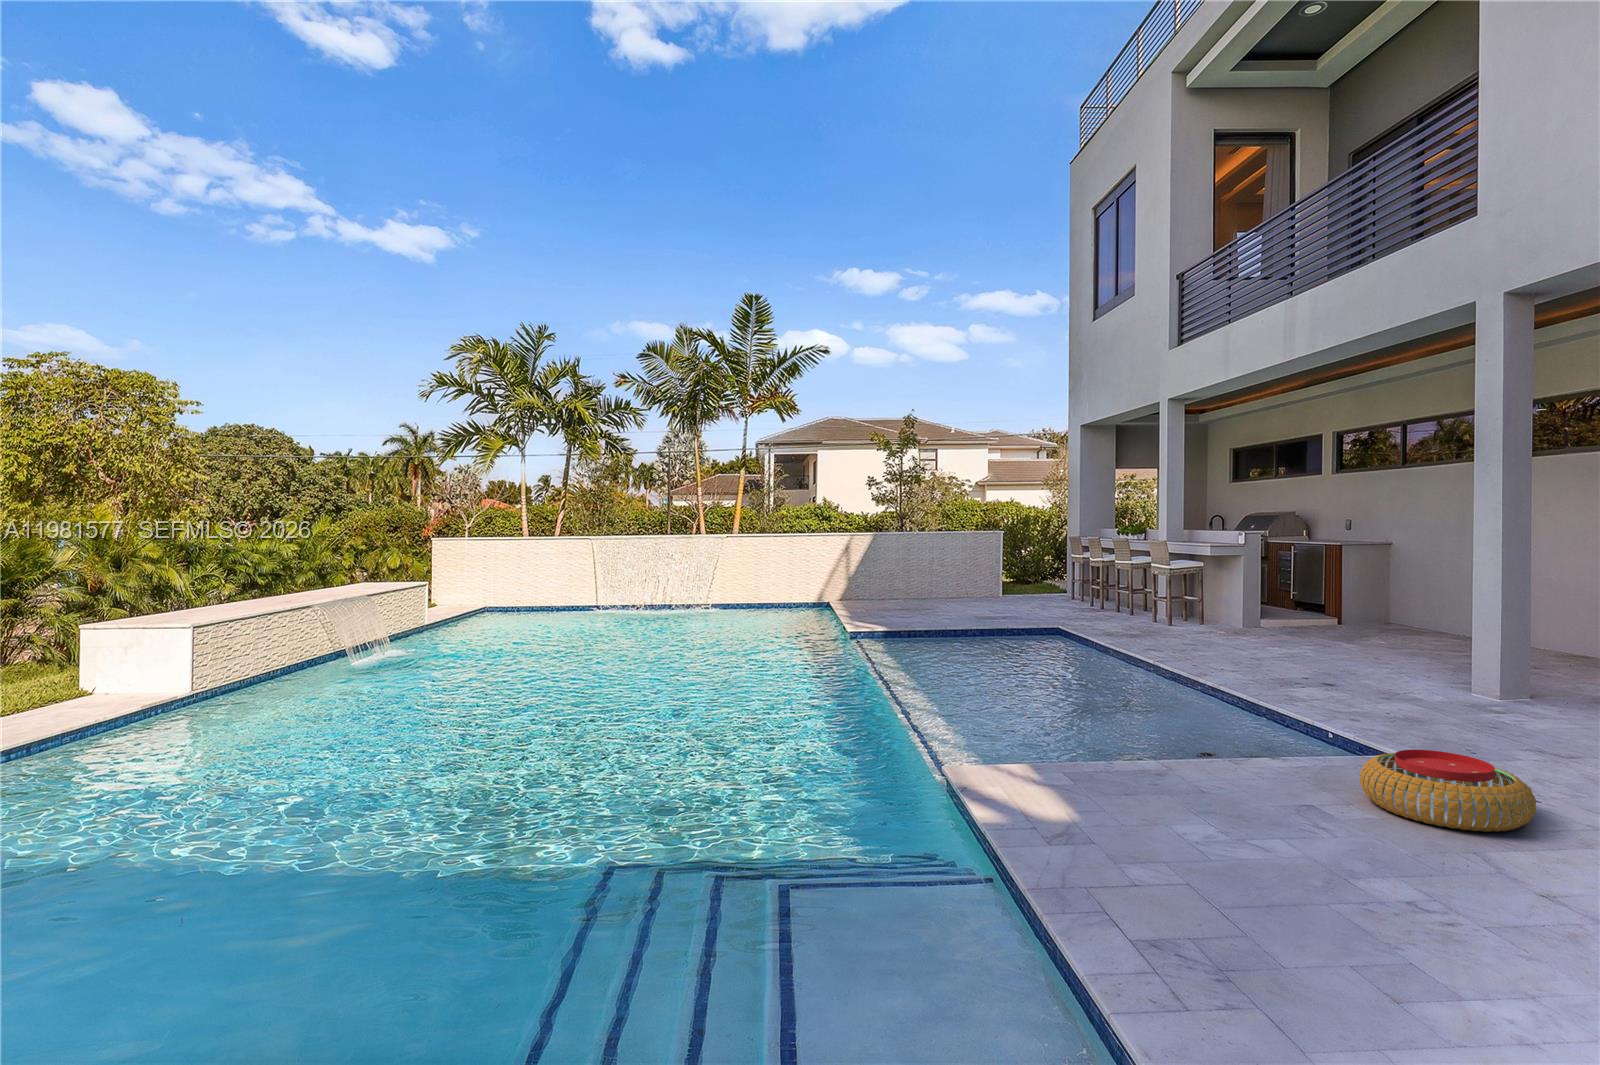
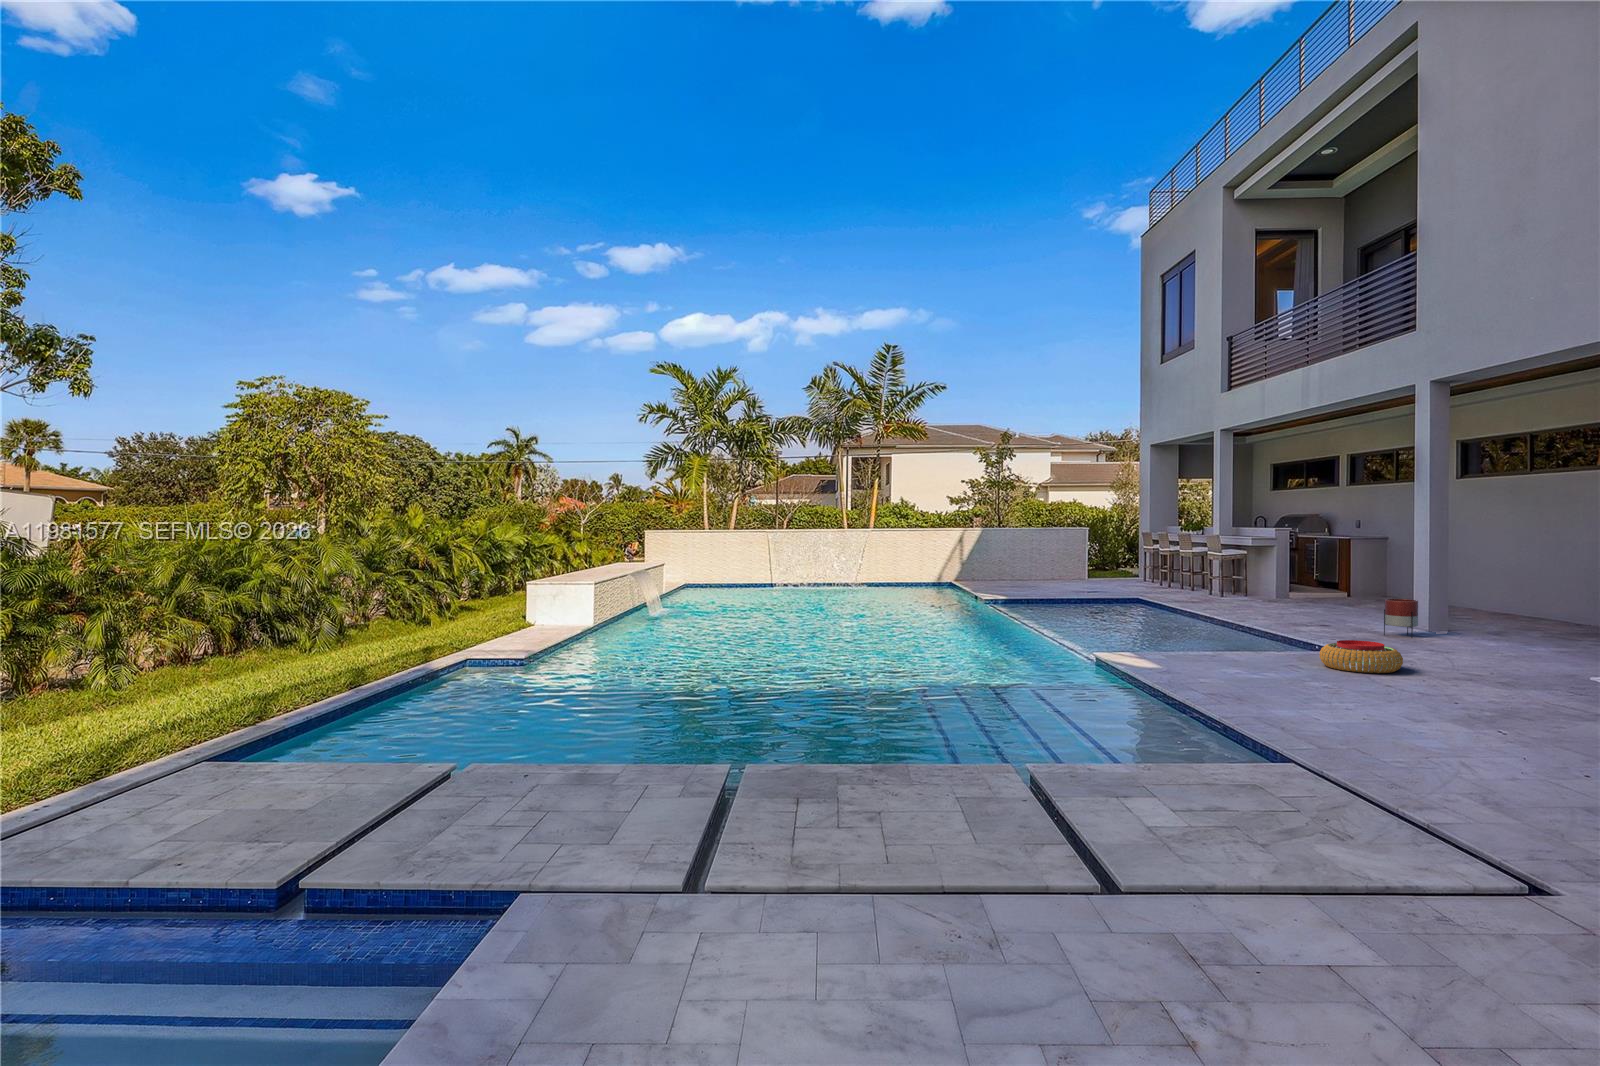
planter: none [1427,644,1483,711] -> present [1384,599,1418,638]

